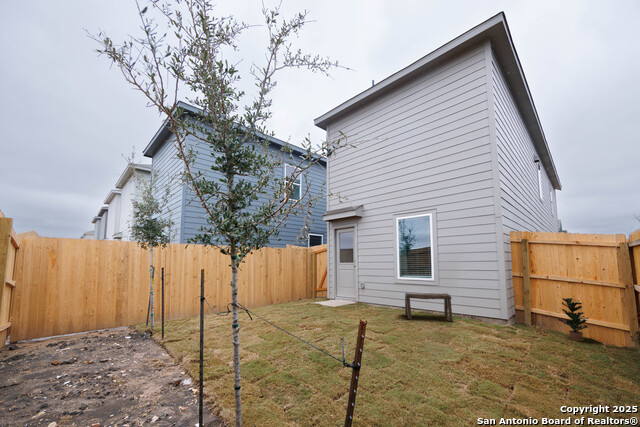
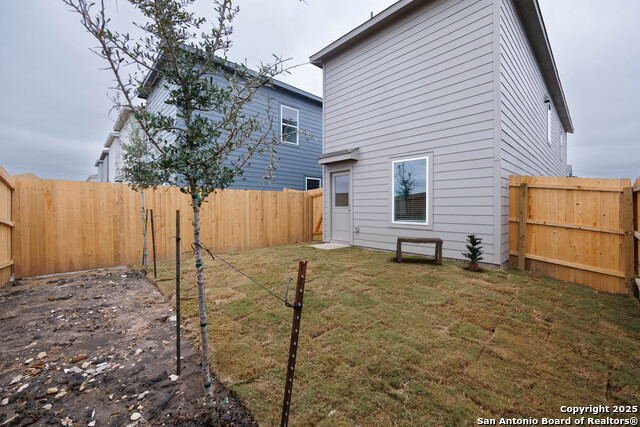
potted plant: present [558,298,588,341] -> present [461,235,485,270]

